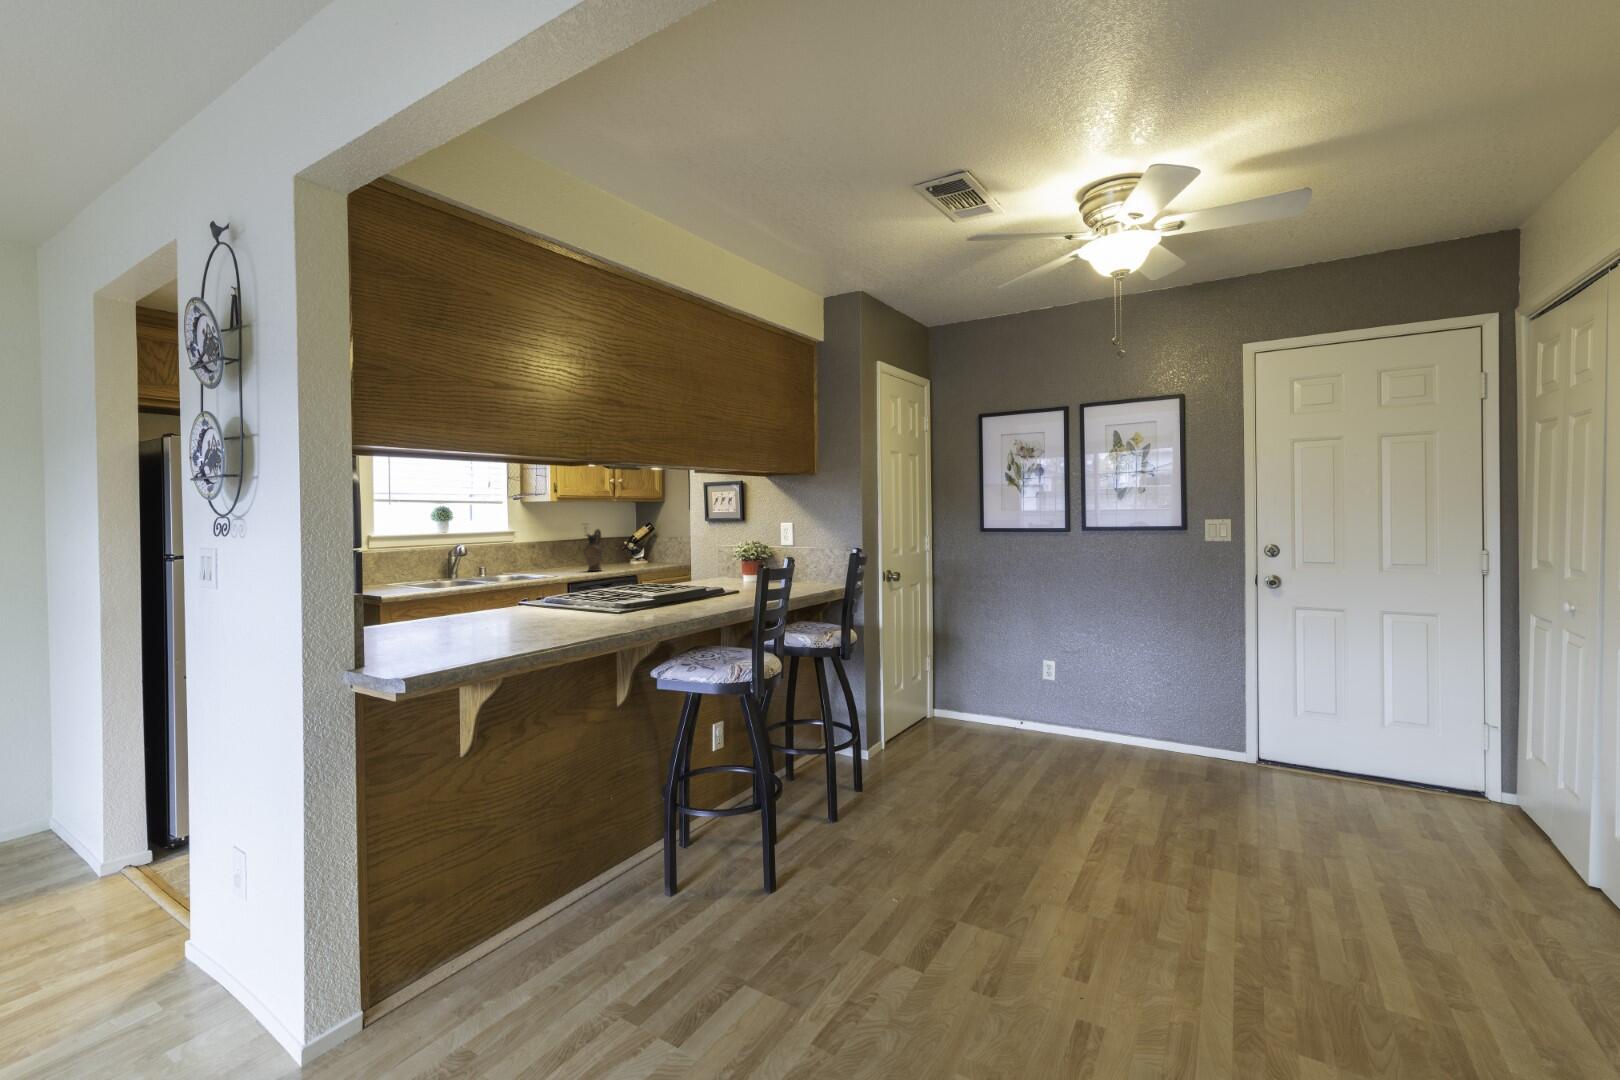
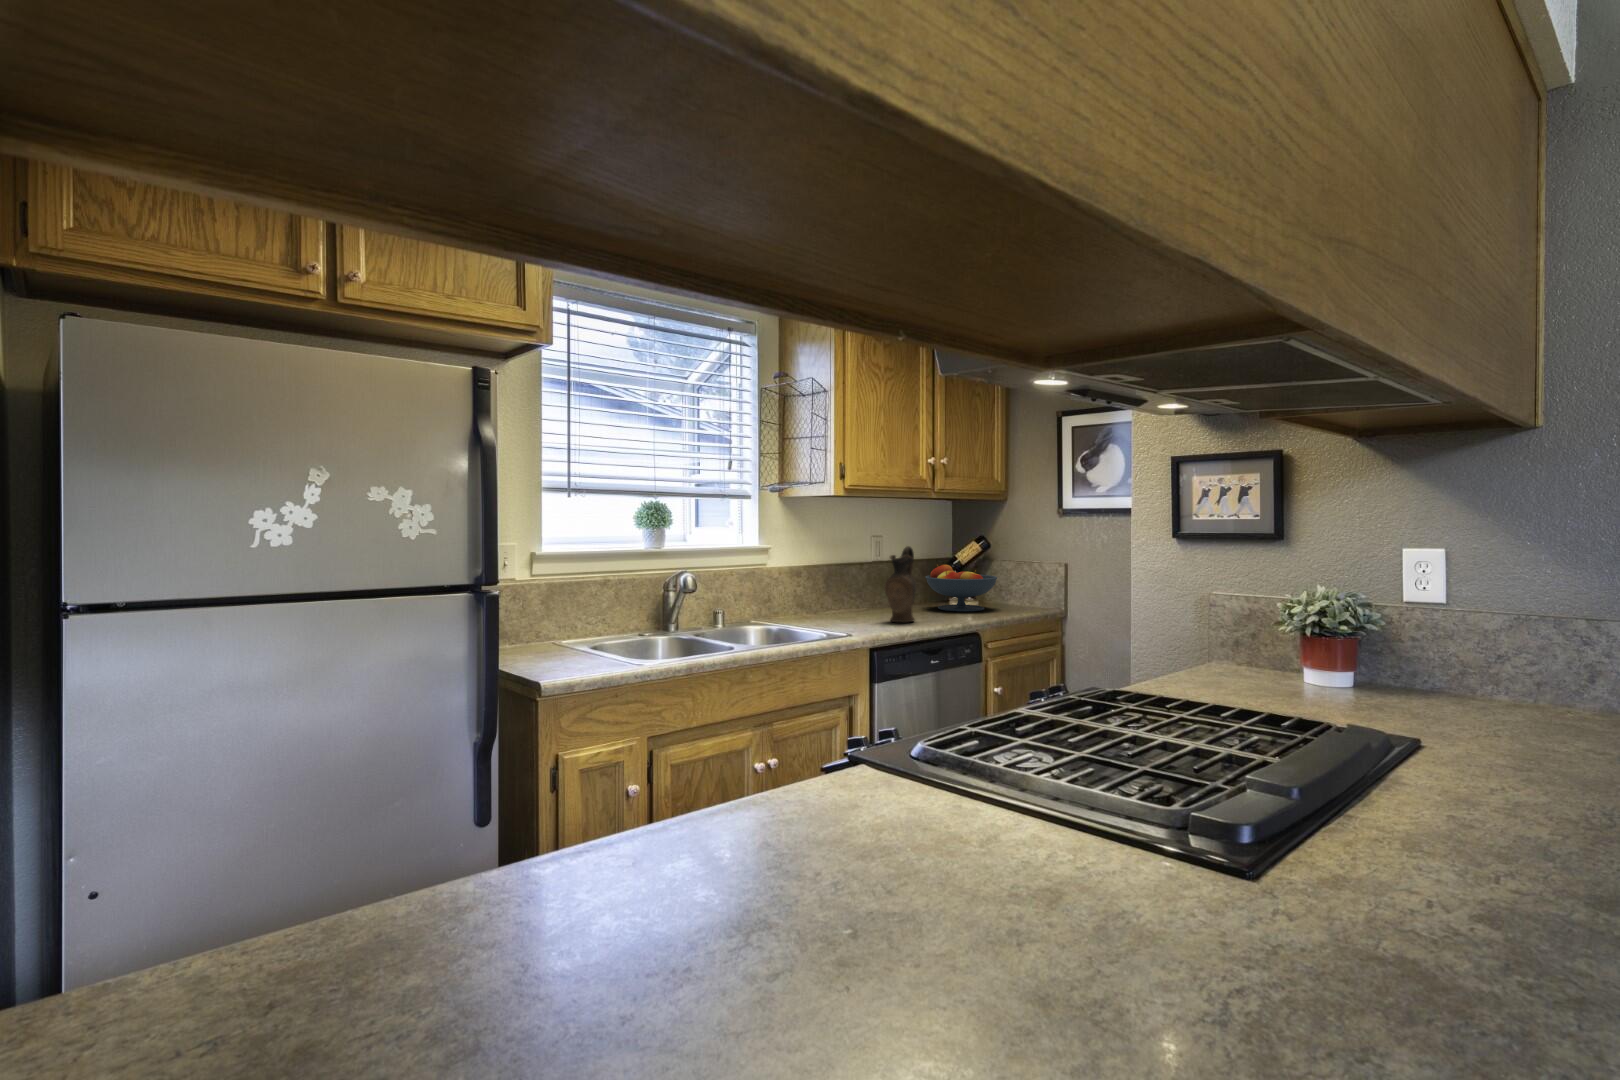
fruit bowl: none [613,540,655,566] -> present [926,565,997,611]

